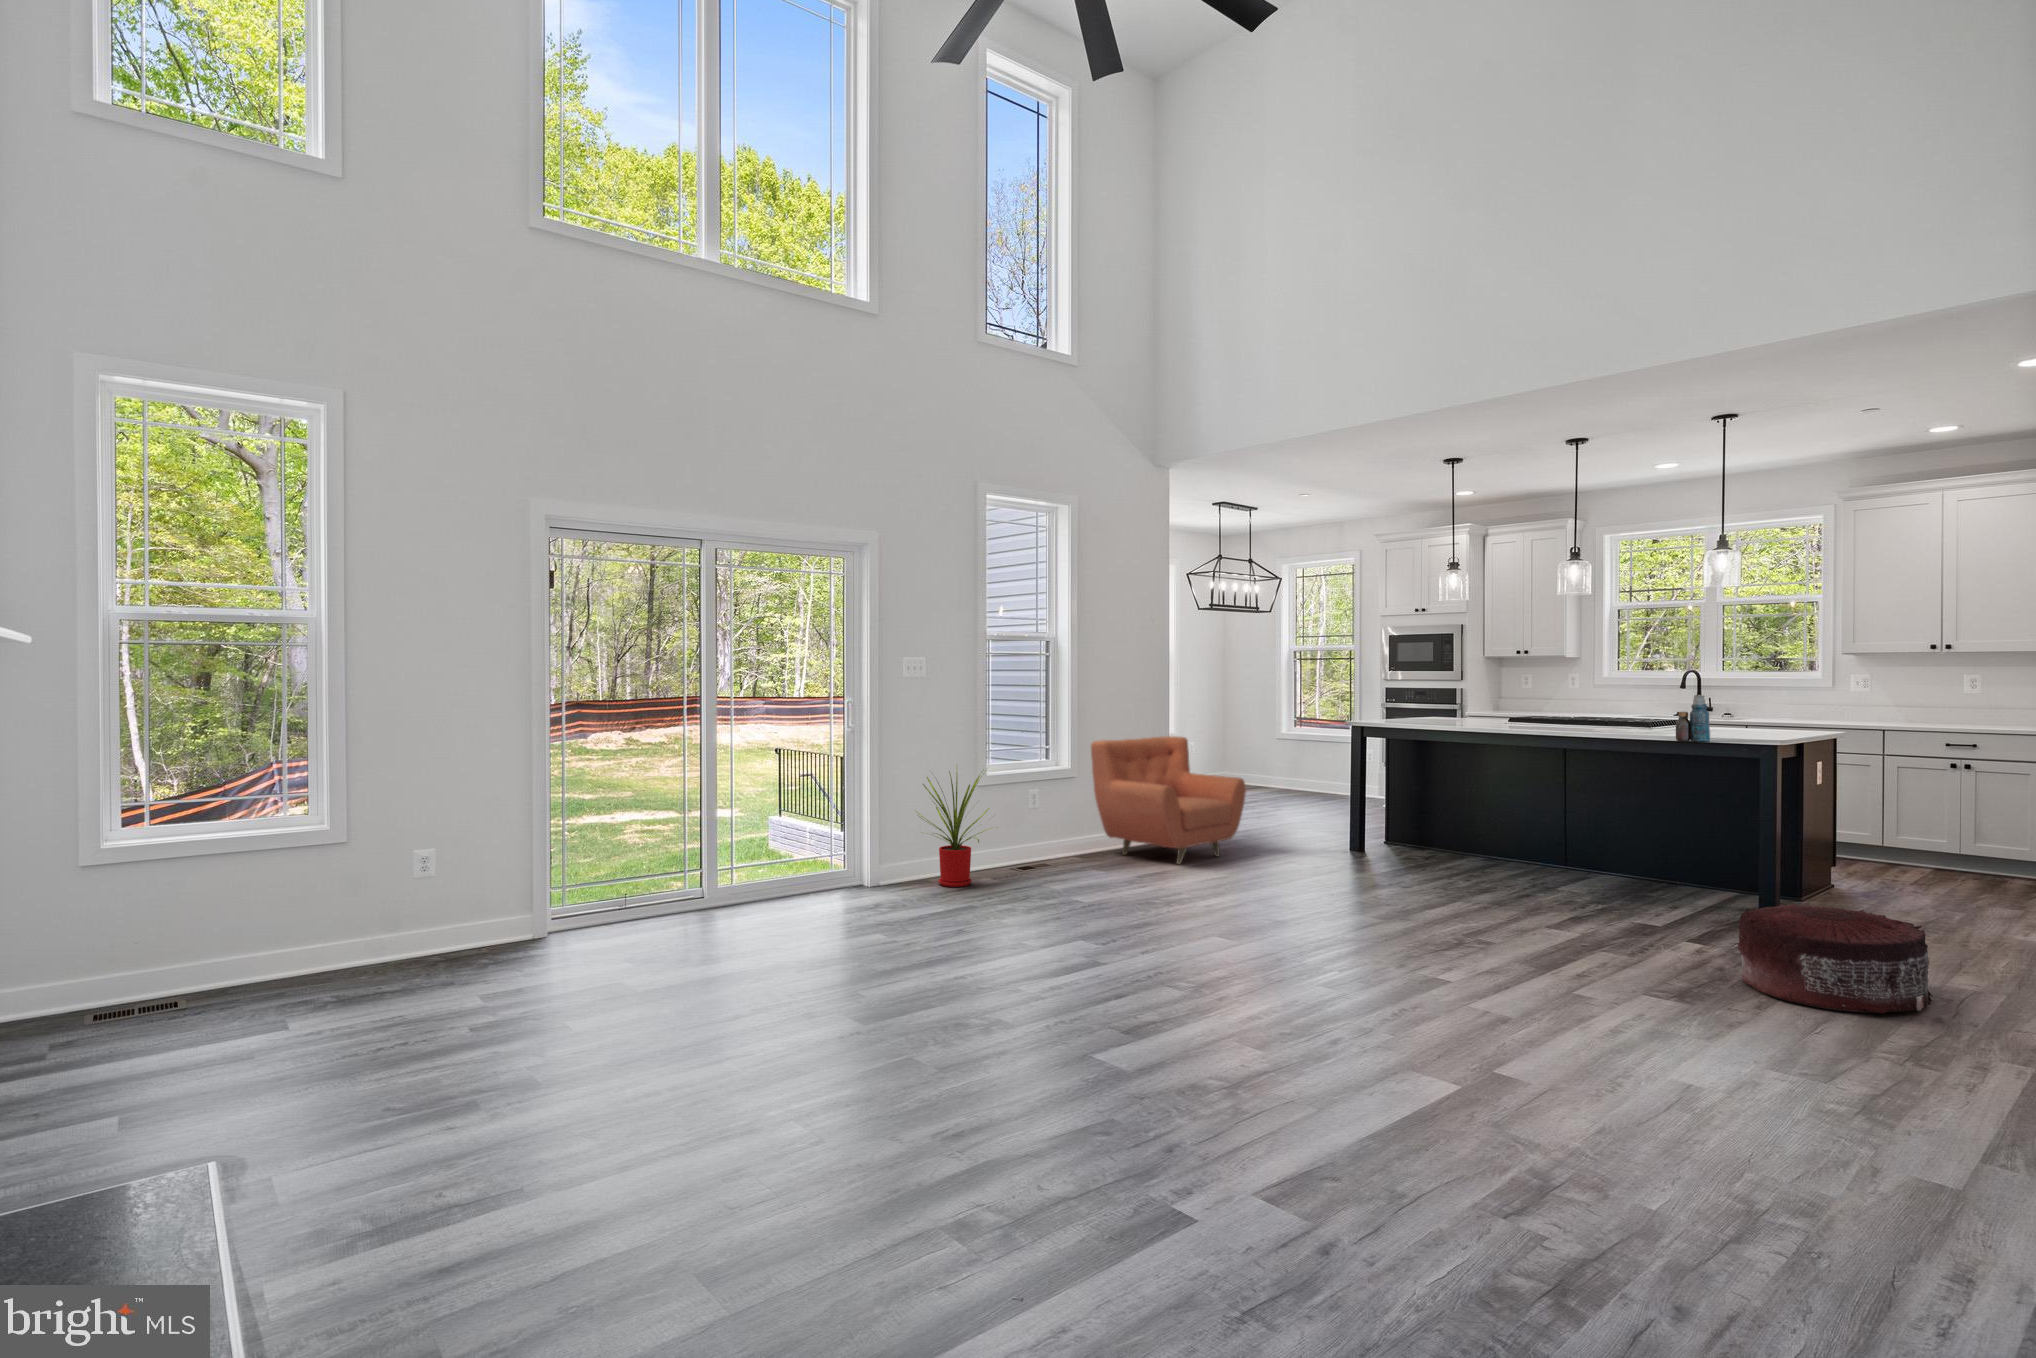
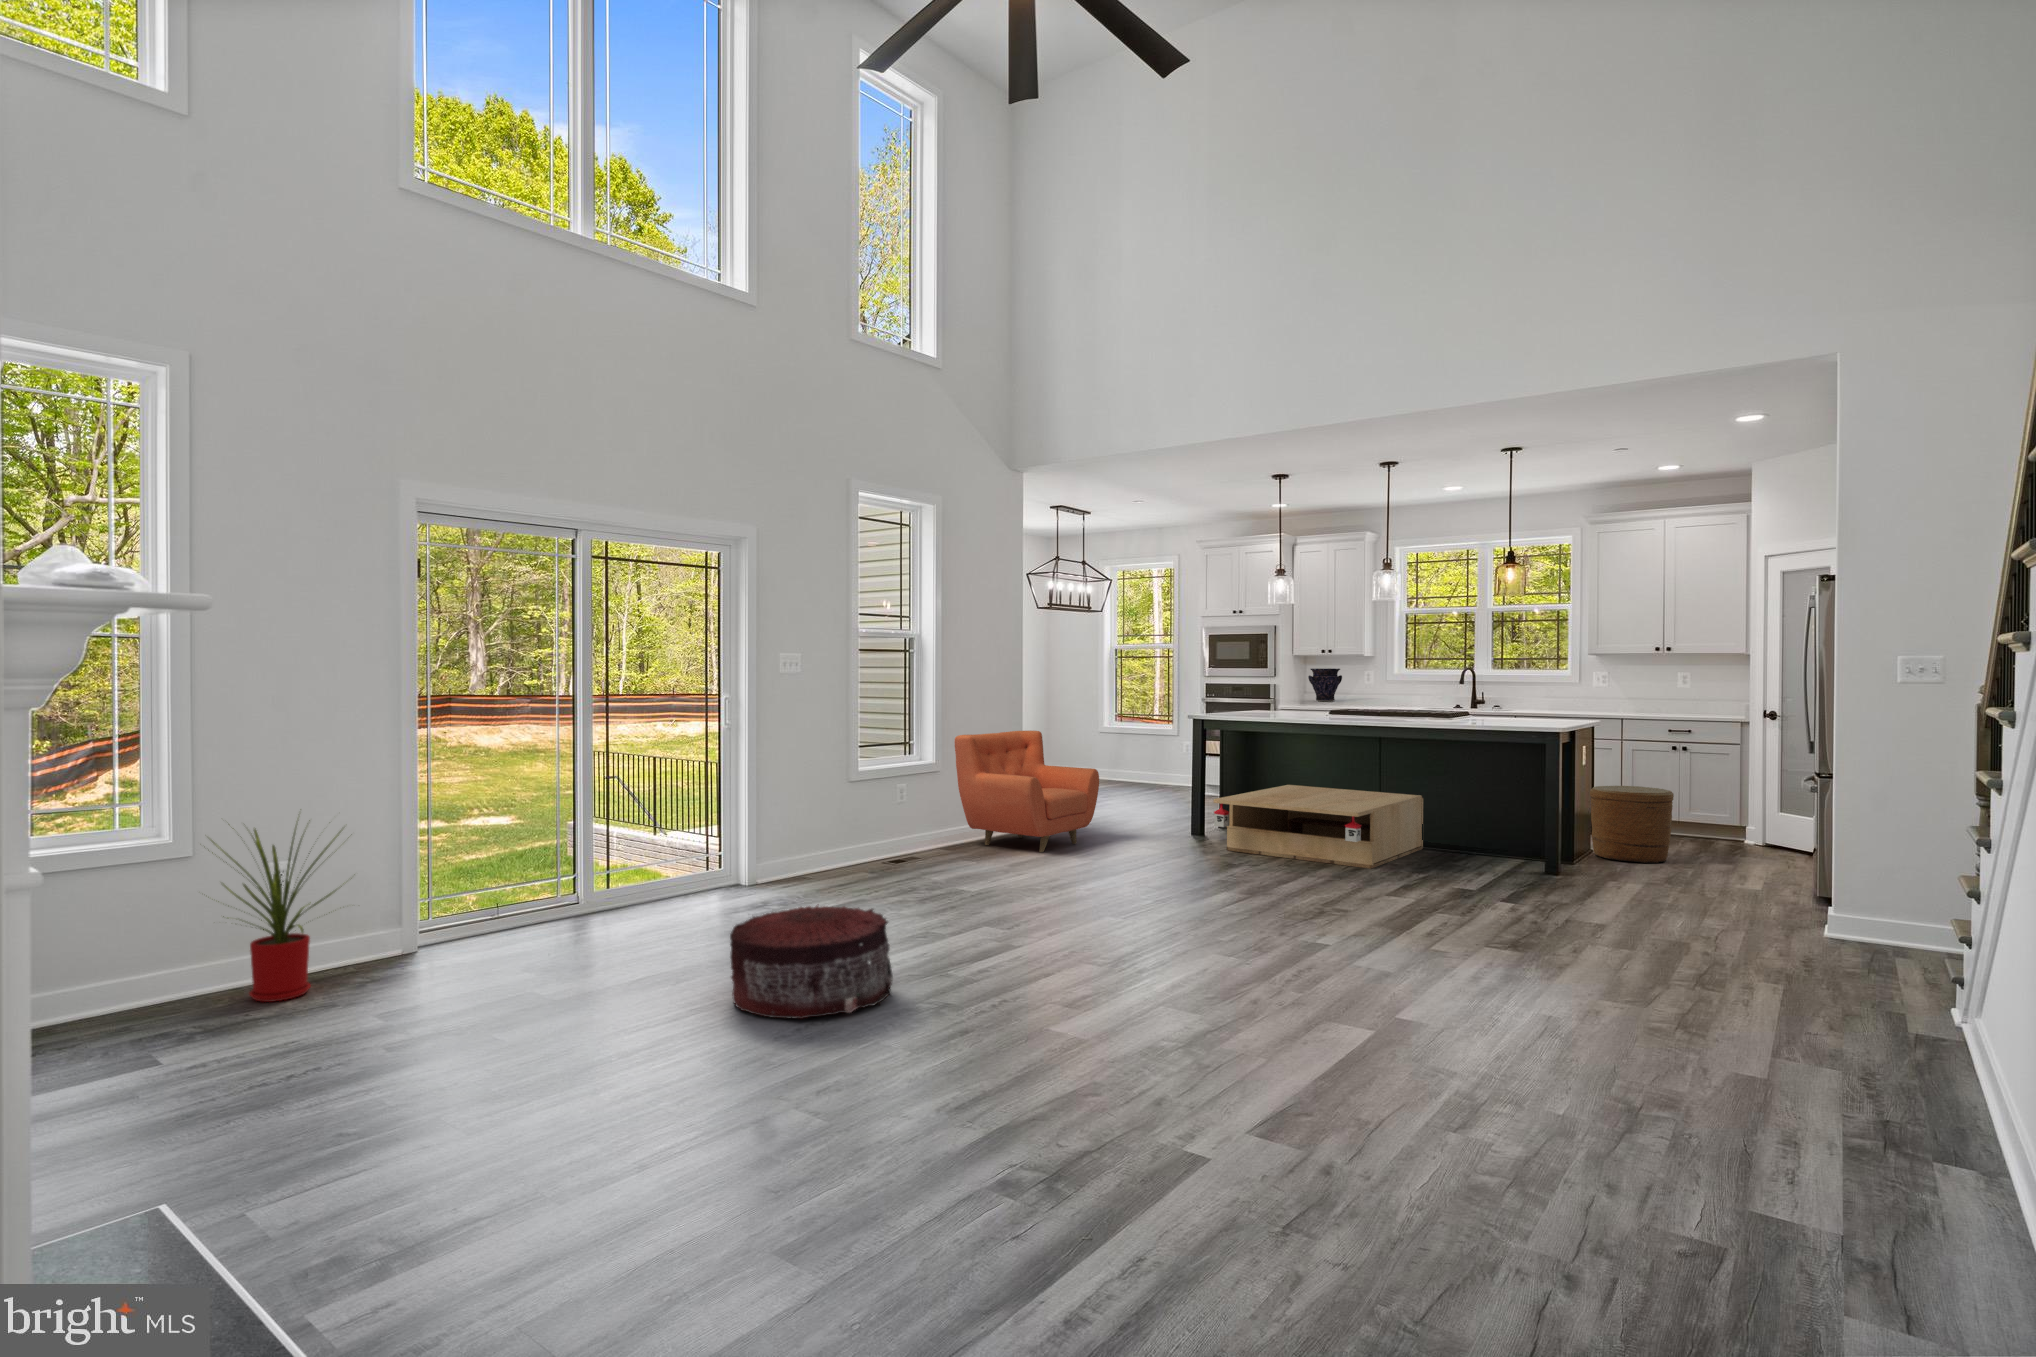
vase: none [1504,670,1544,706] -> present [1308,668,1342,701]
bottle: present [1676,695,1710,741] -> none [1479,688,1507,728]
house plant: present [916,768,989,887] -> present [211,820,342,1002]
coffee table: none [1365,799,1616,896] -> present [1214,785,1423,869]
woven basket: none [1825,810,1935,904] -> present [1590,786,1674,863]
pouf: present [1738,903,1933,1013] -> present [730,906,893,1019]

